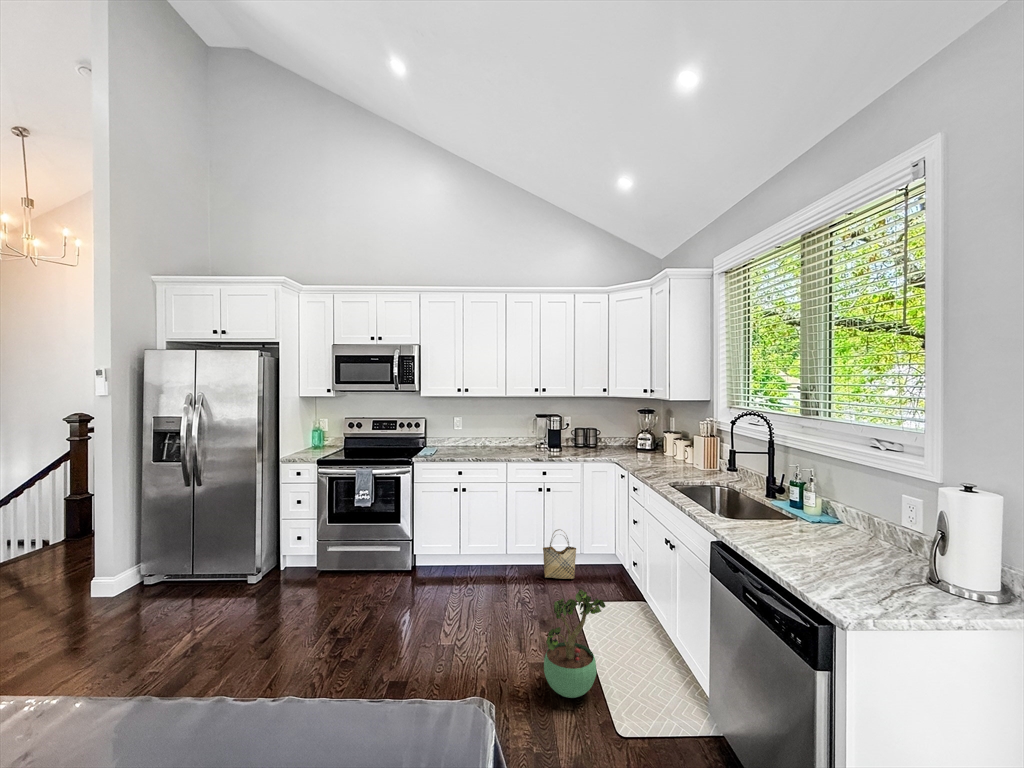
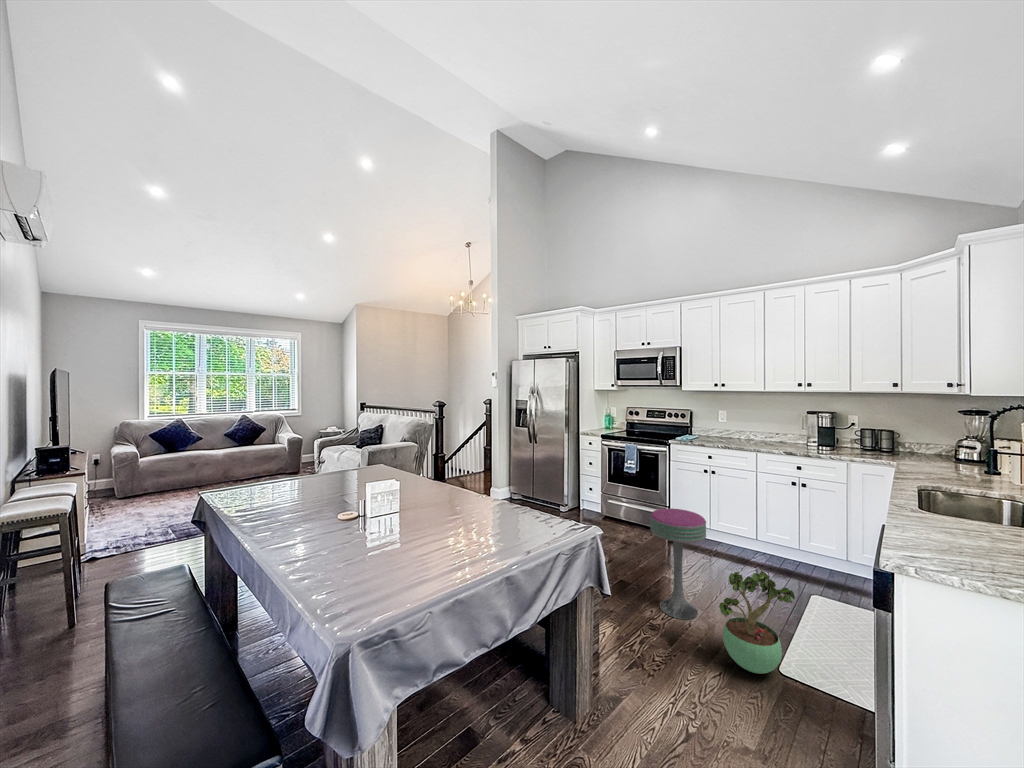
woven basket: present [543,529,576,579] -> none [795,529,839,584]
bar stool: none [445,542,507,674] -> present [650,508,706,620]

